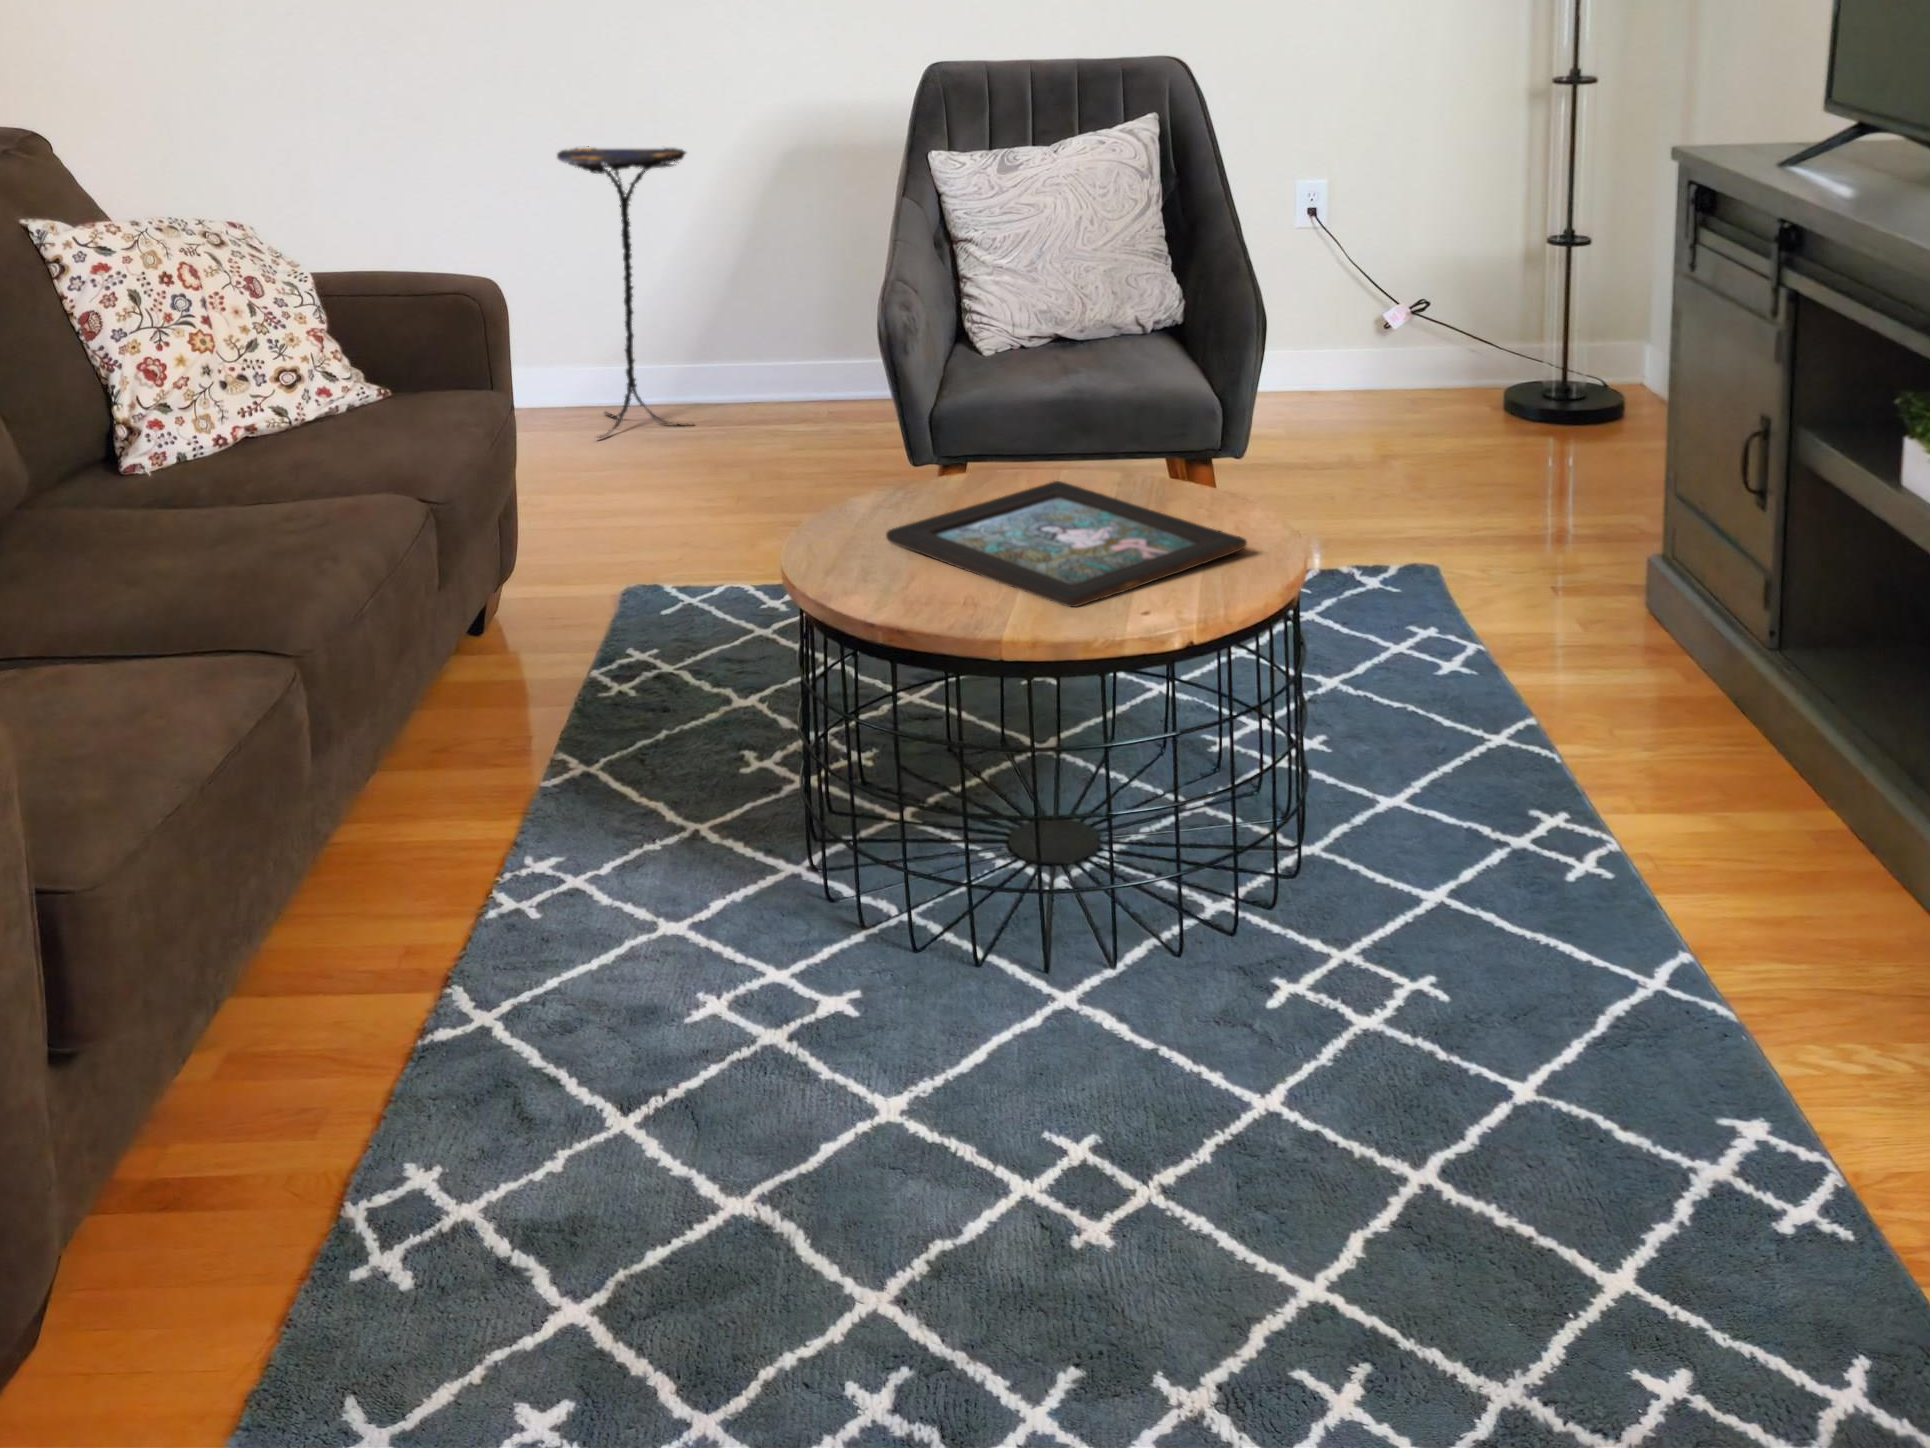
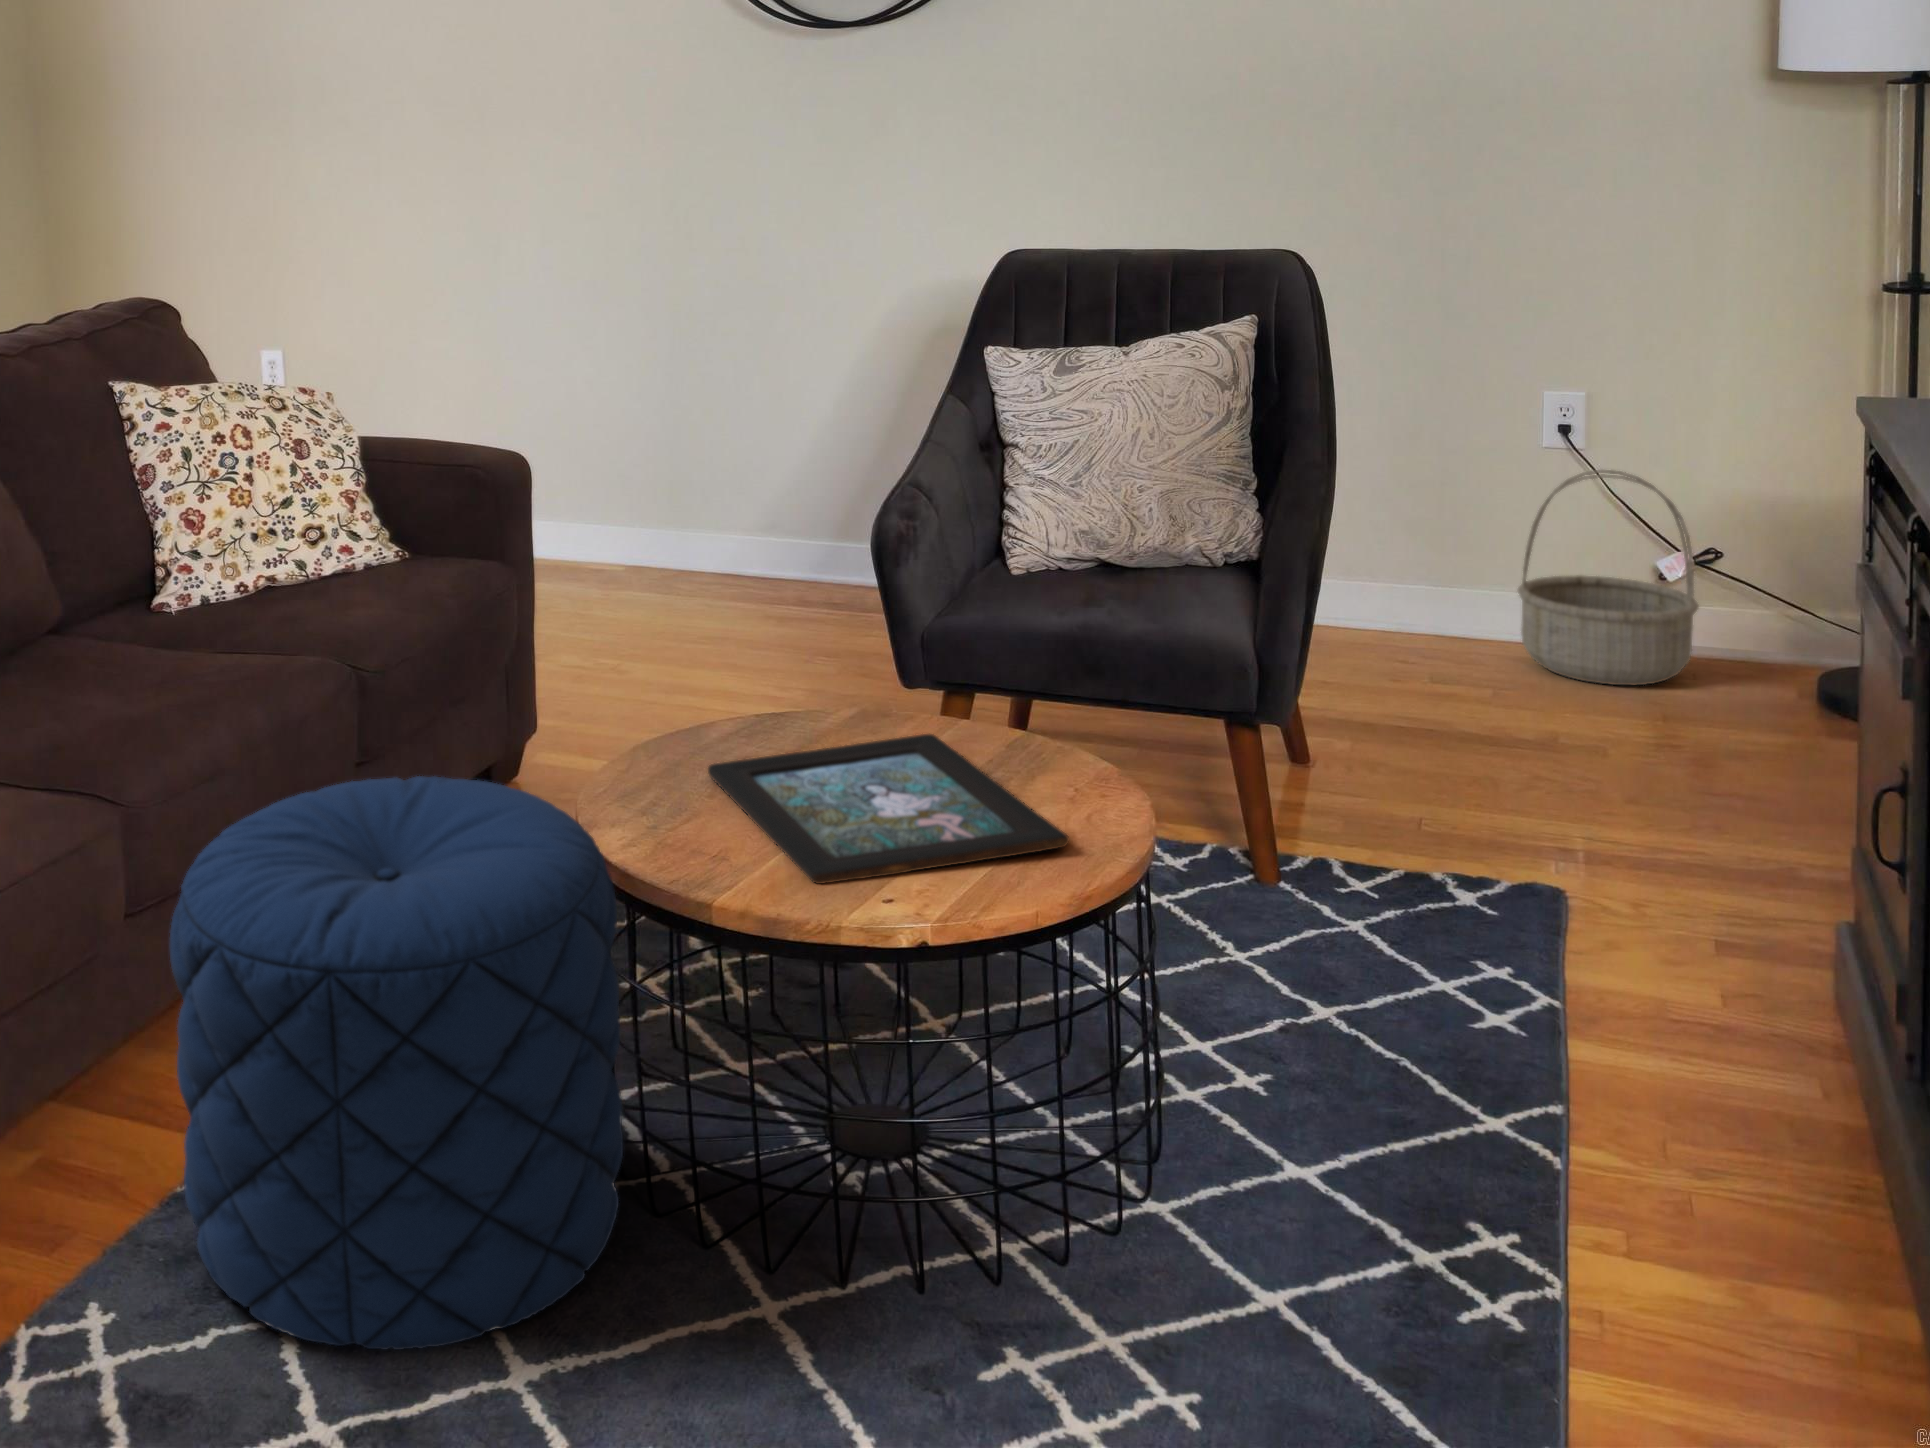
side table: present [557,146,688,437] -> none [699,314,827,604]
basket: none [1300,241,1434,419] -> present [1517,470,1699,685]
pouf: none [437,570,903,1140] -> present [170,776,623,1350]

